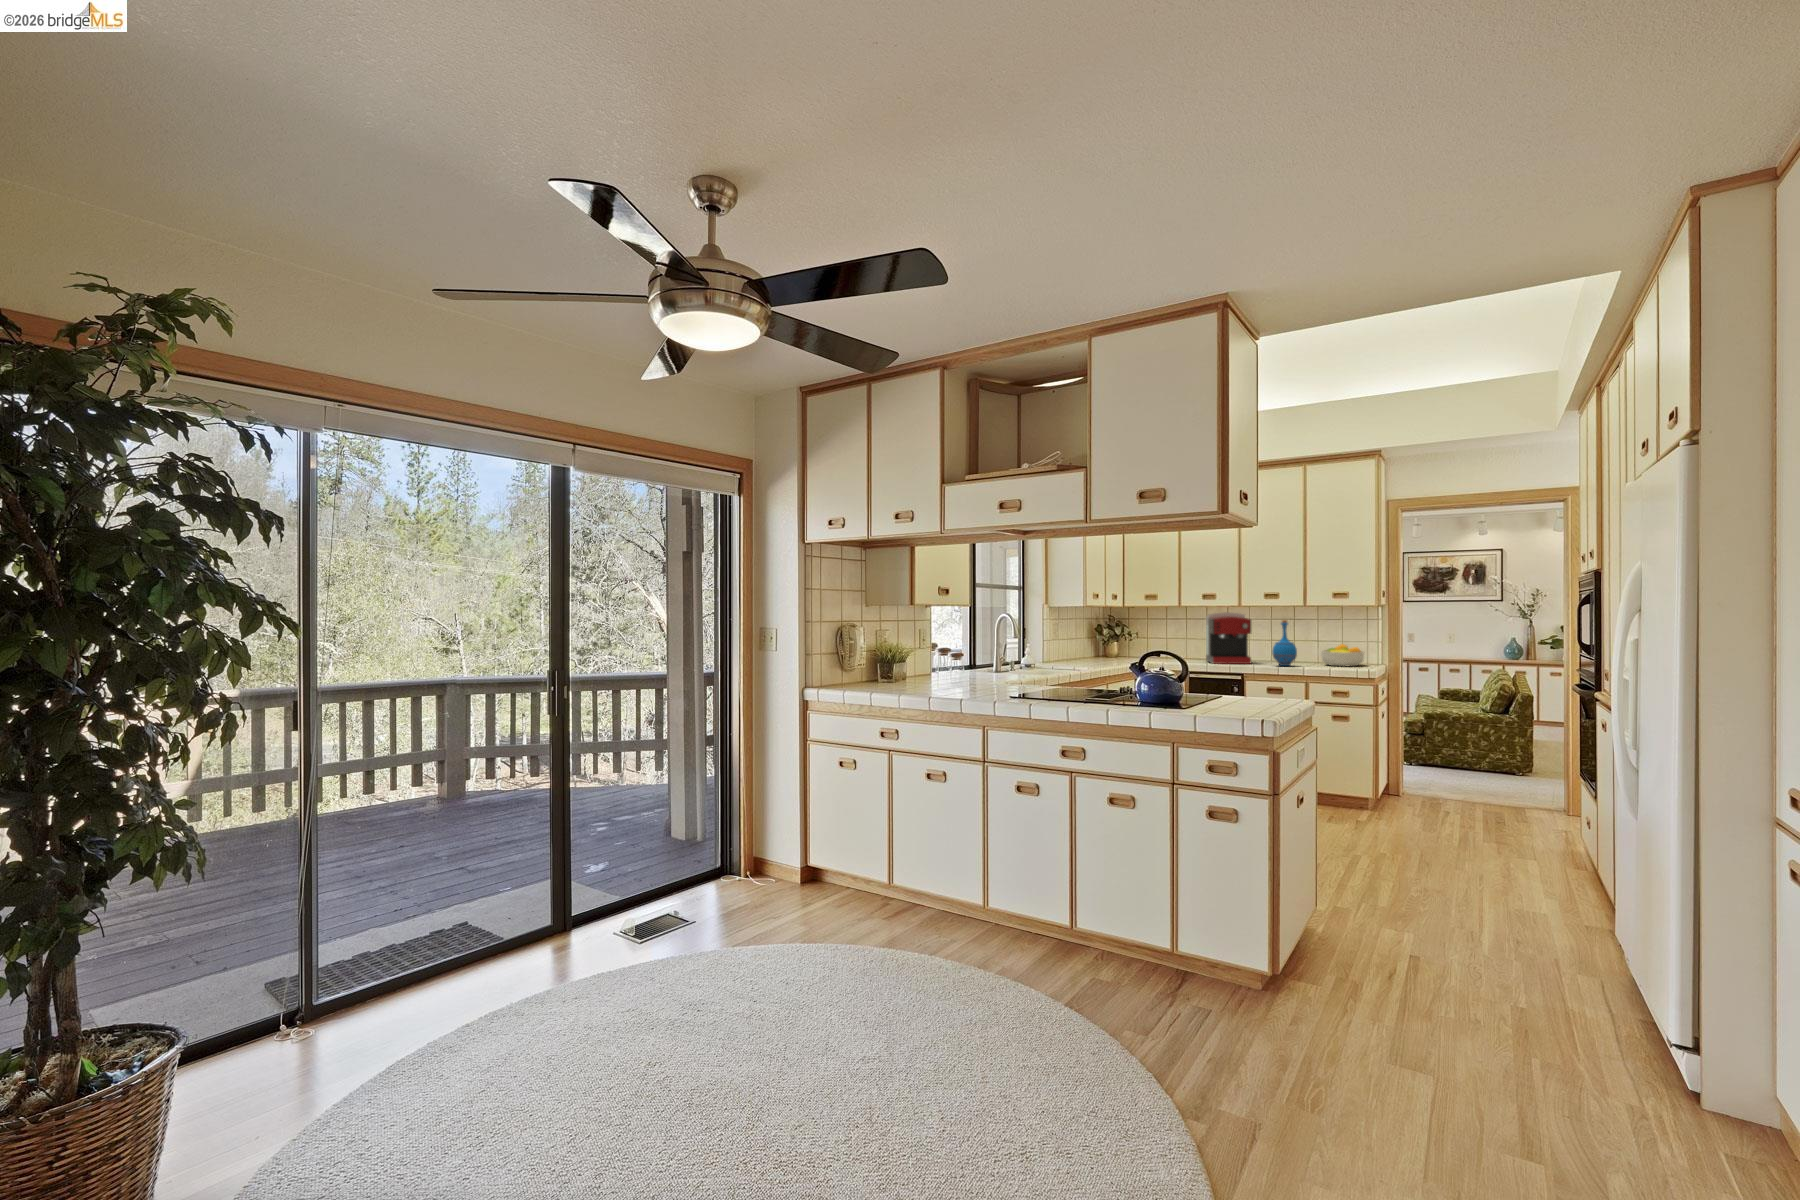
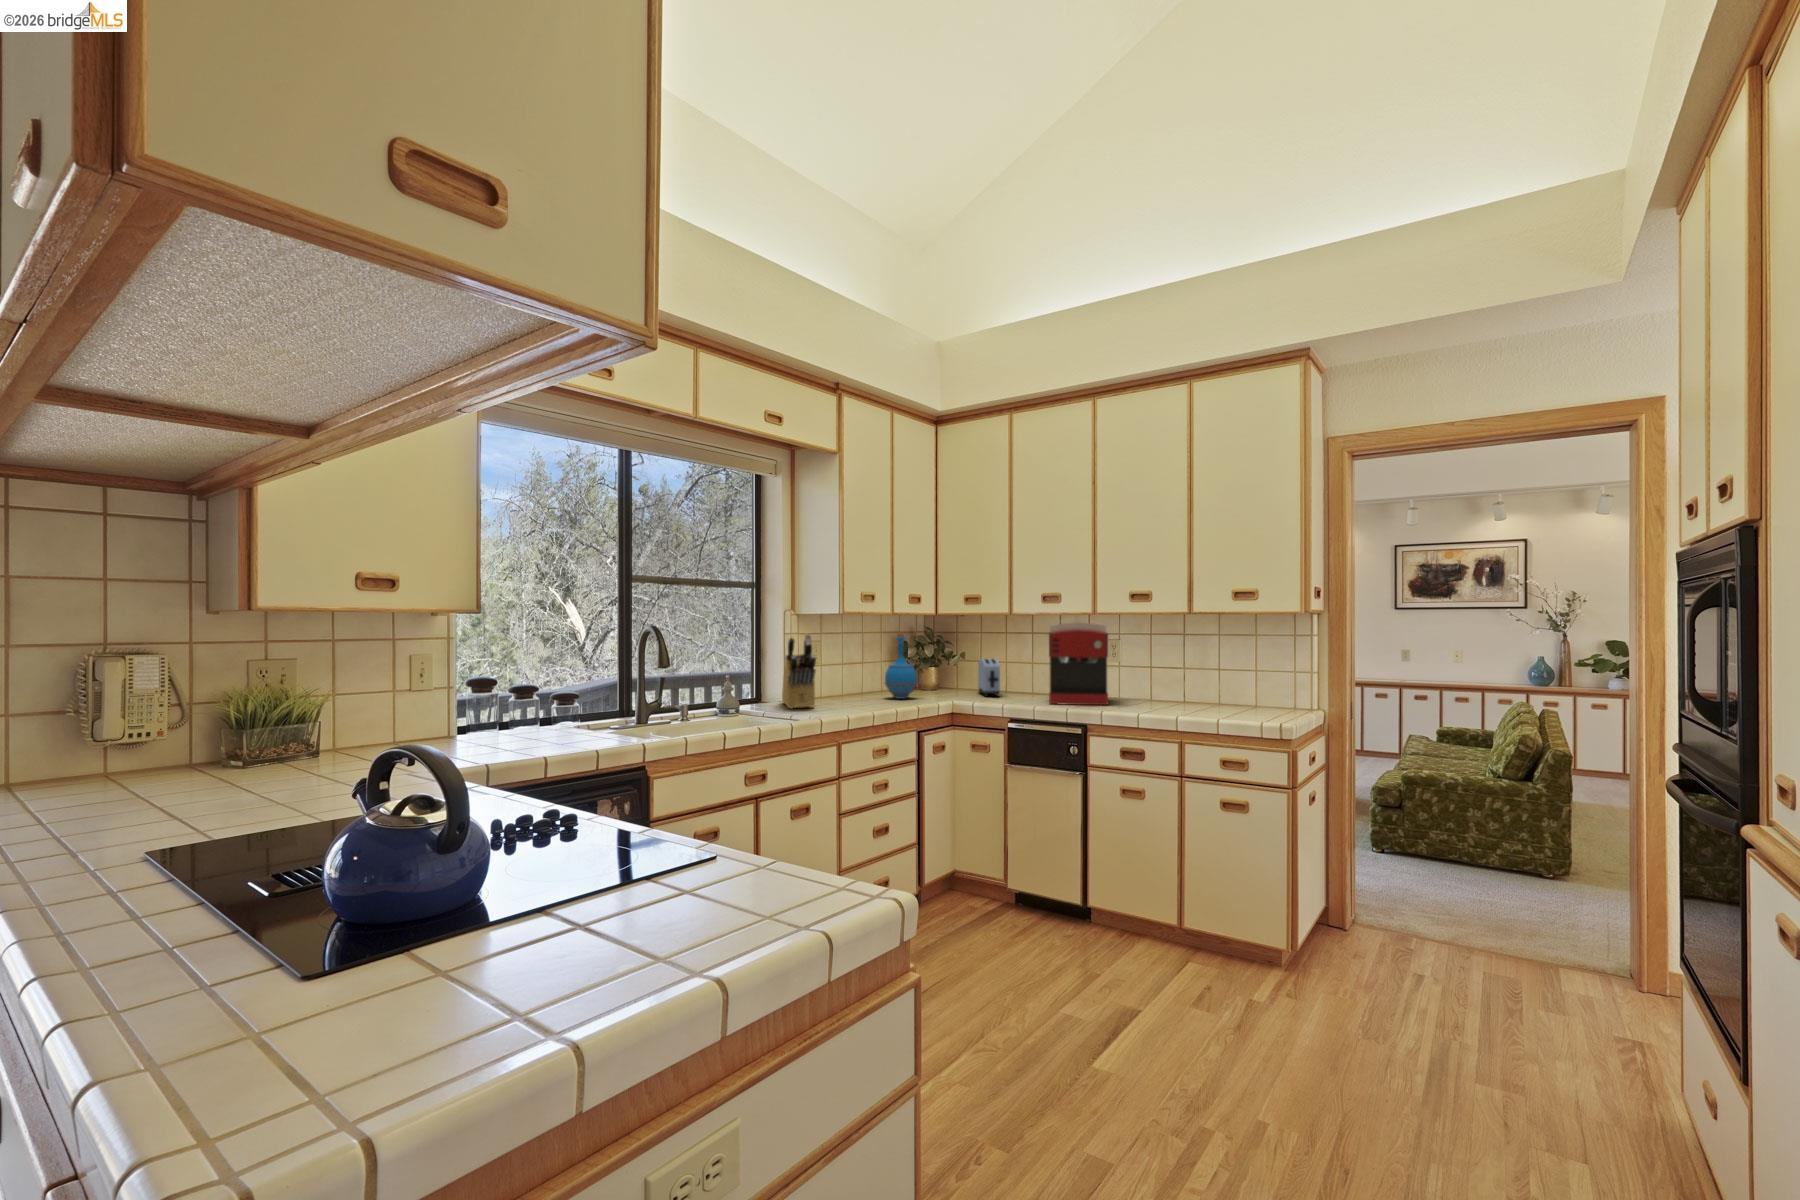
knife block: none [1044,620,1080,666] -> present [782,634,816,709]
bottle: present [1272,620,1297,666] -> present [885,633,917,699]
toaster: none [1150,637,1172,661] -> present [978,659,1000,697]
fruit bowl: present [1321,644,1364,666] -> none [1216,674,1286,714]

